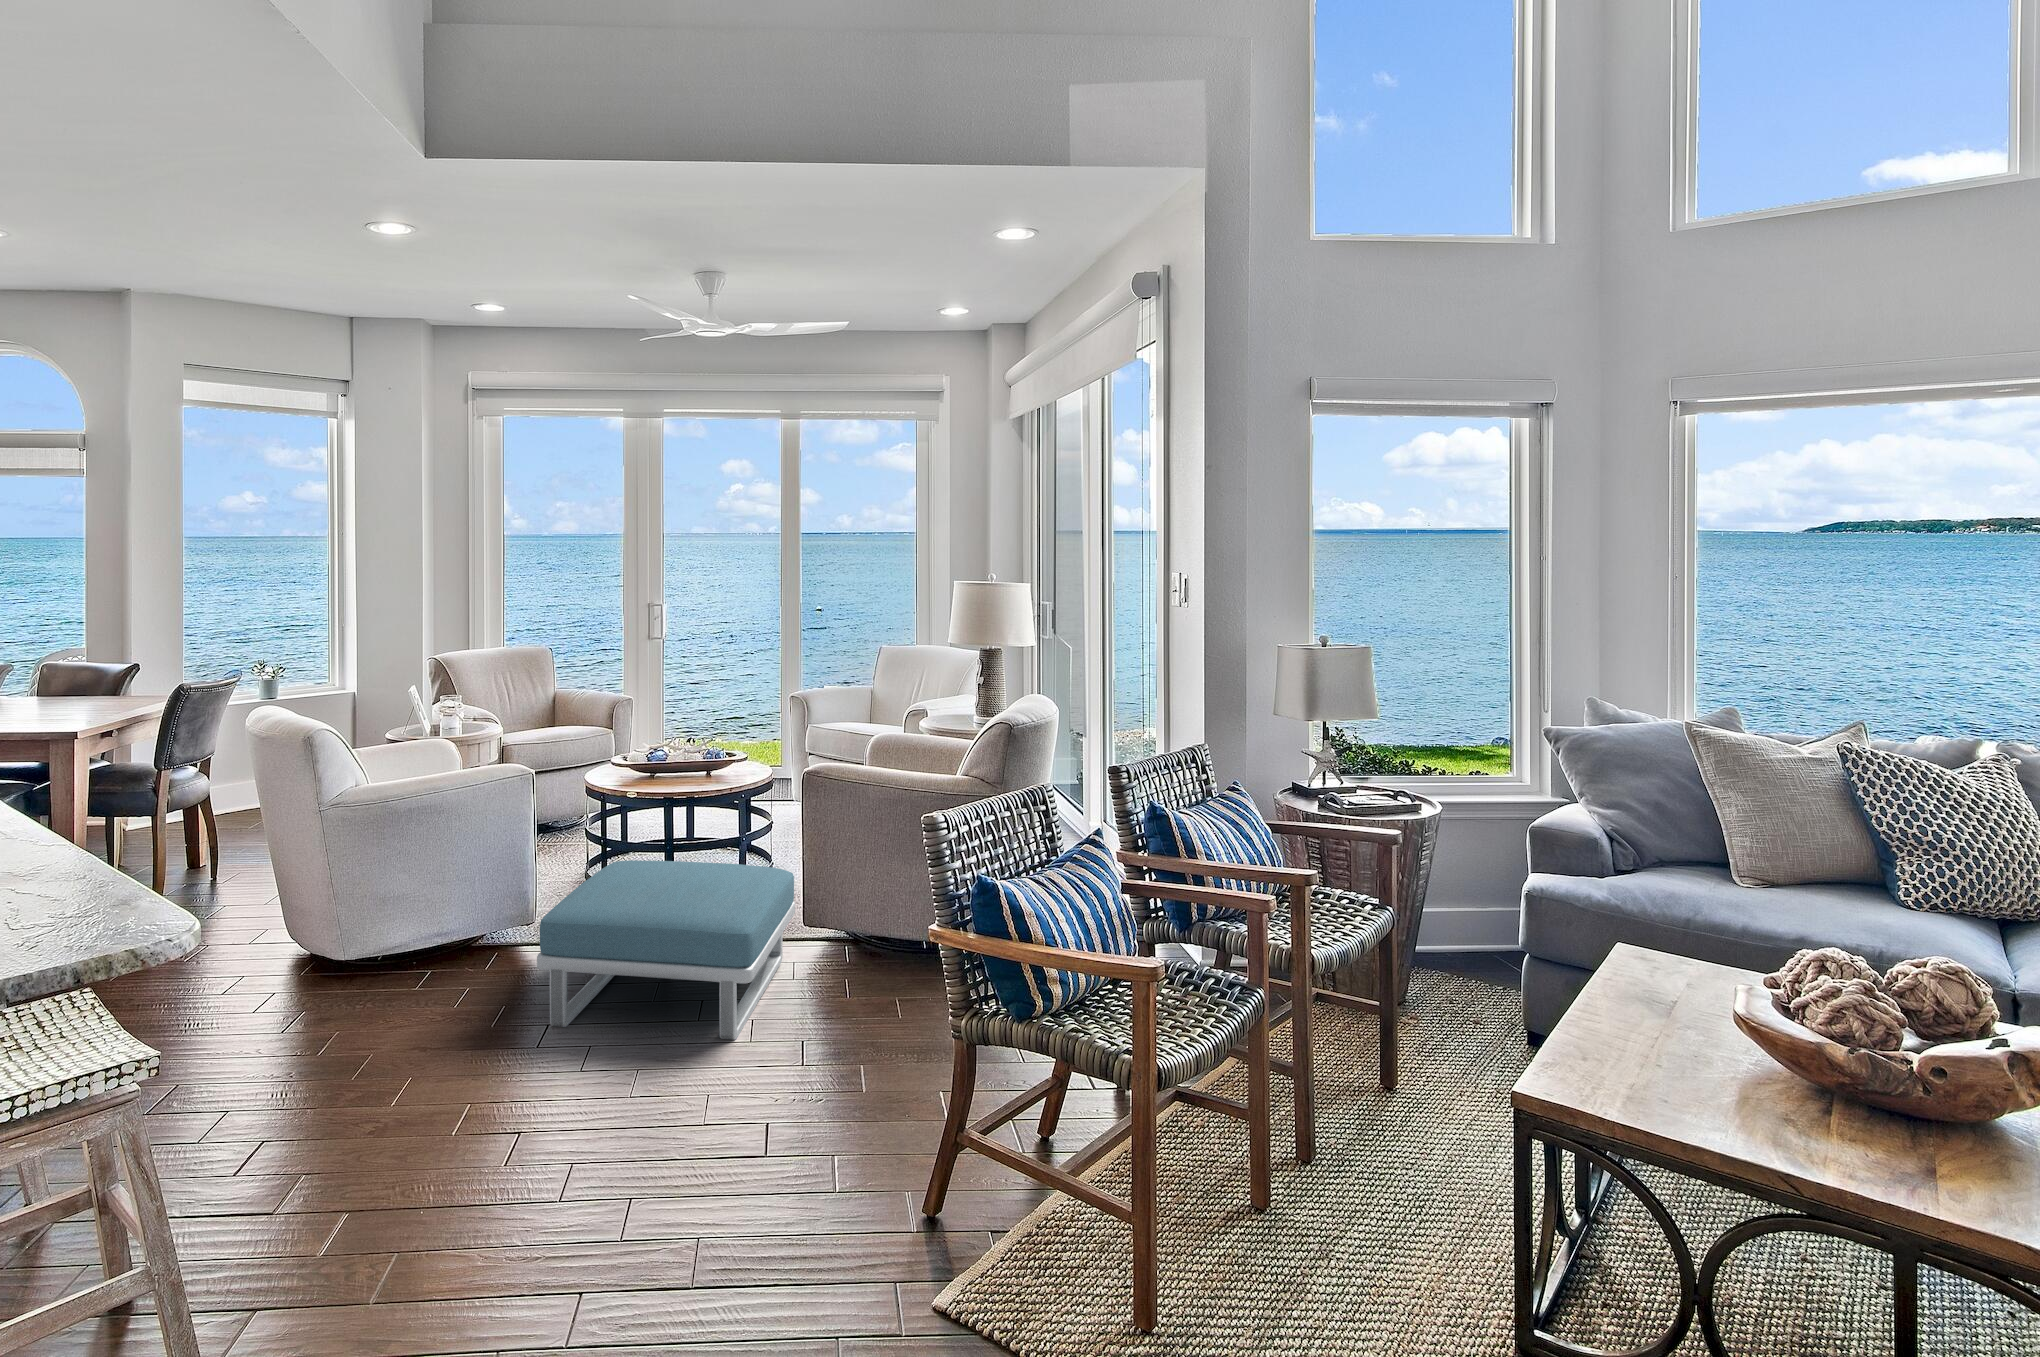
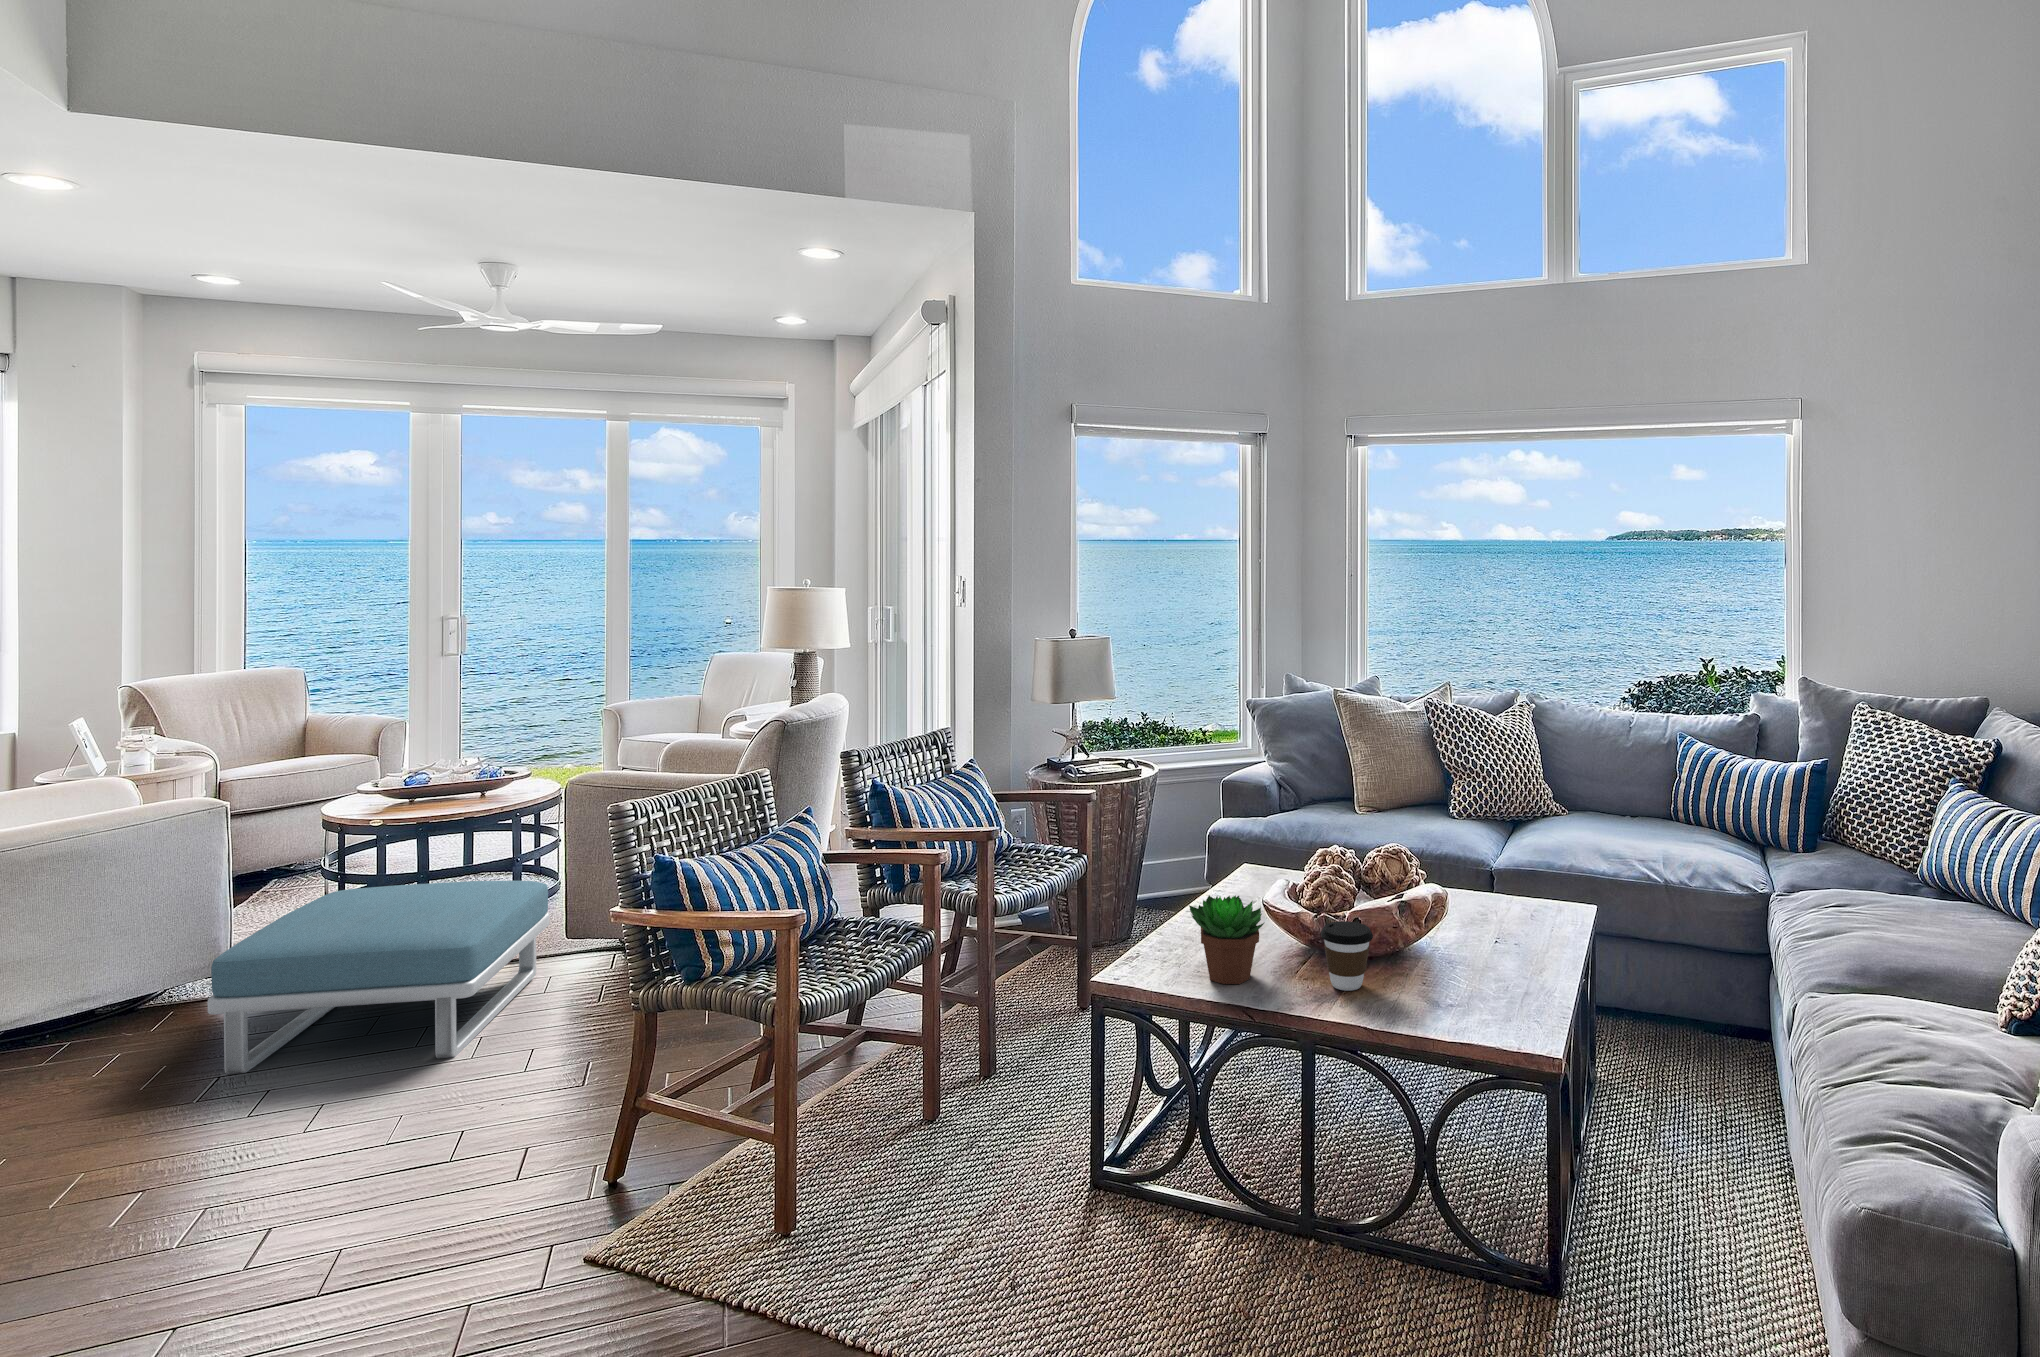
succulent plant: none [1656,999,1789,1129] -> present [1189,895,1264,984]
coffee cup: none [1886,1065,1983,1169] -> present [1321,921,1373,991]

